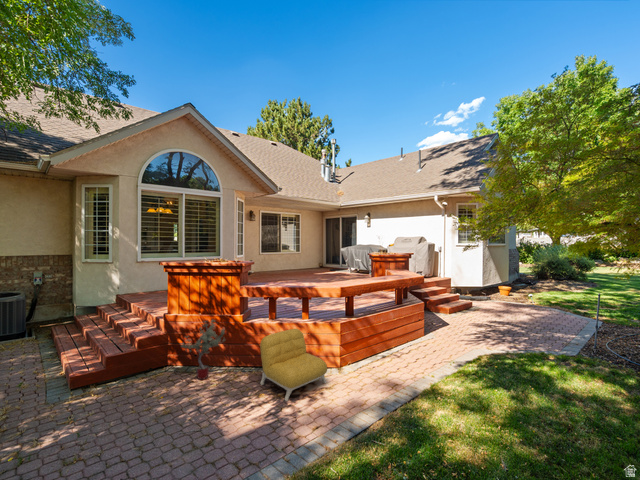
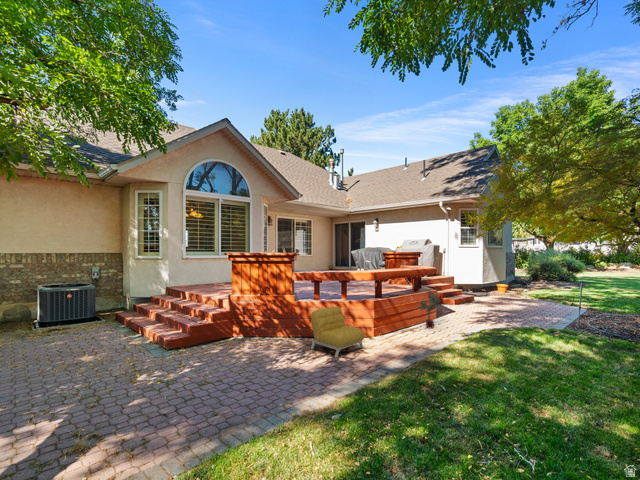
potted tree: present [181,320,225,379] -> present [418,291,440,328]

